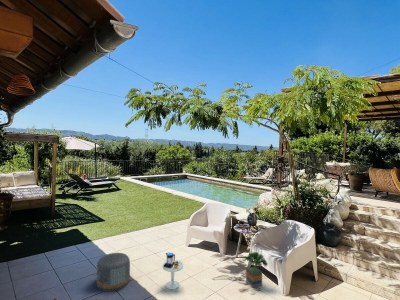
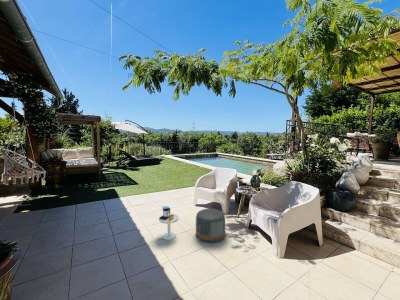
potted tree: present [245,252,267,287] -> none [239,210,263,245]
pouf: present [97,253,130,291] -> present [196,209,225,243]

